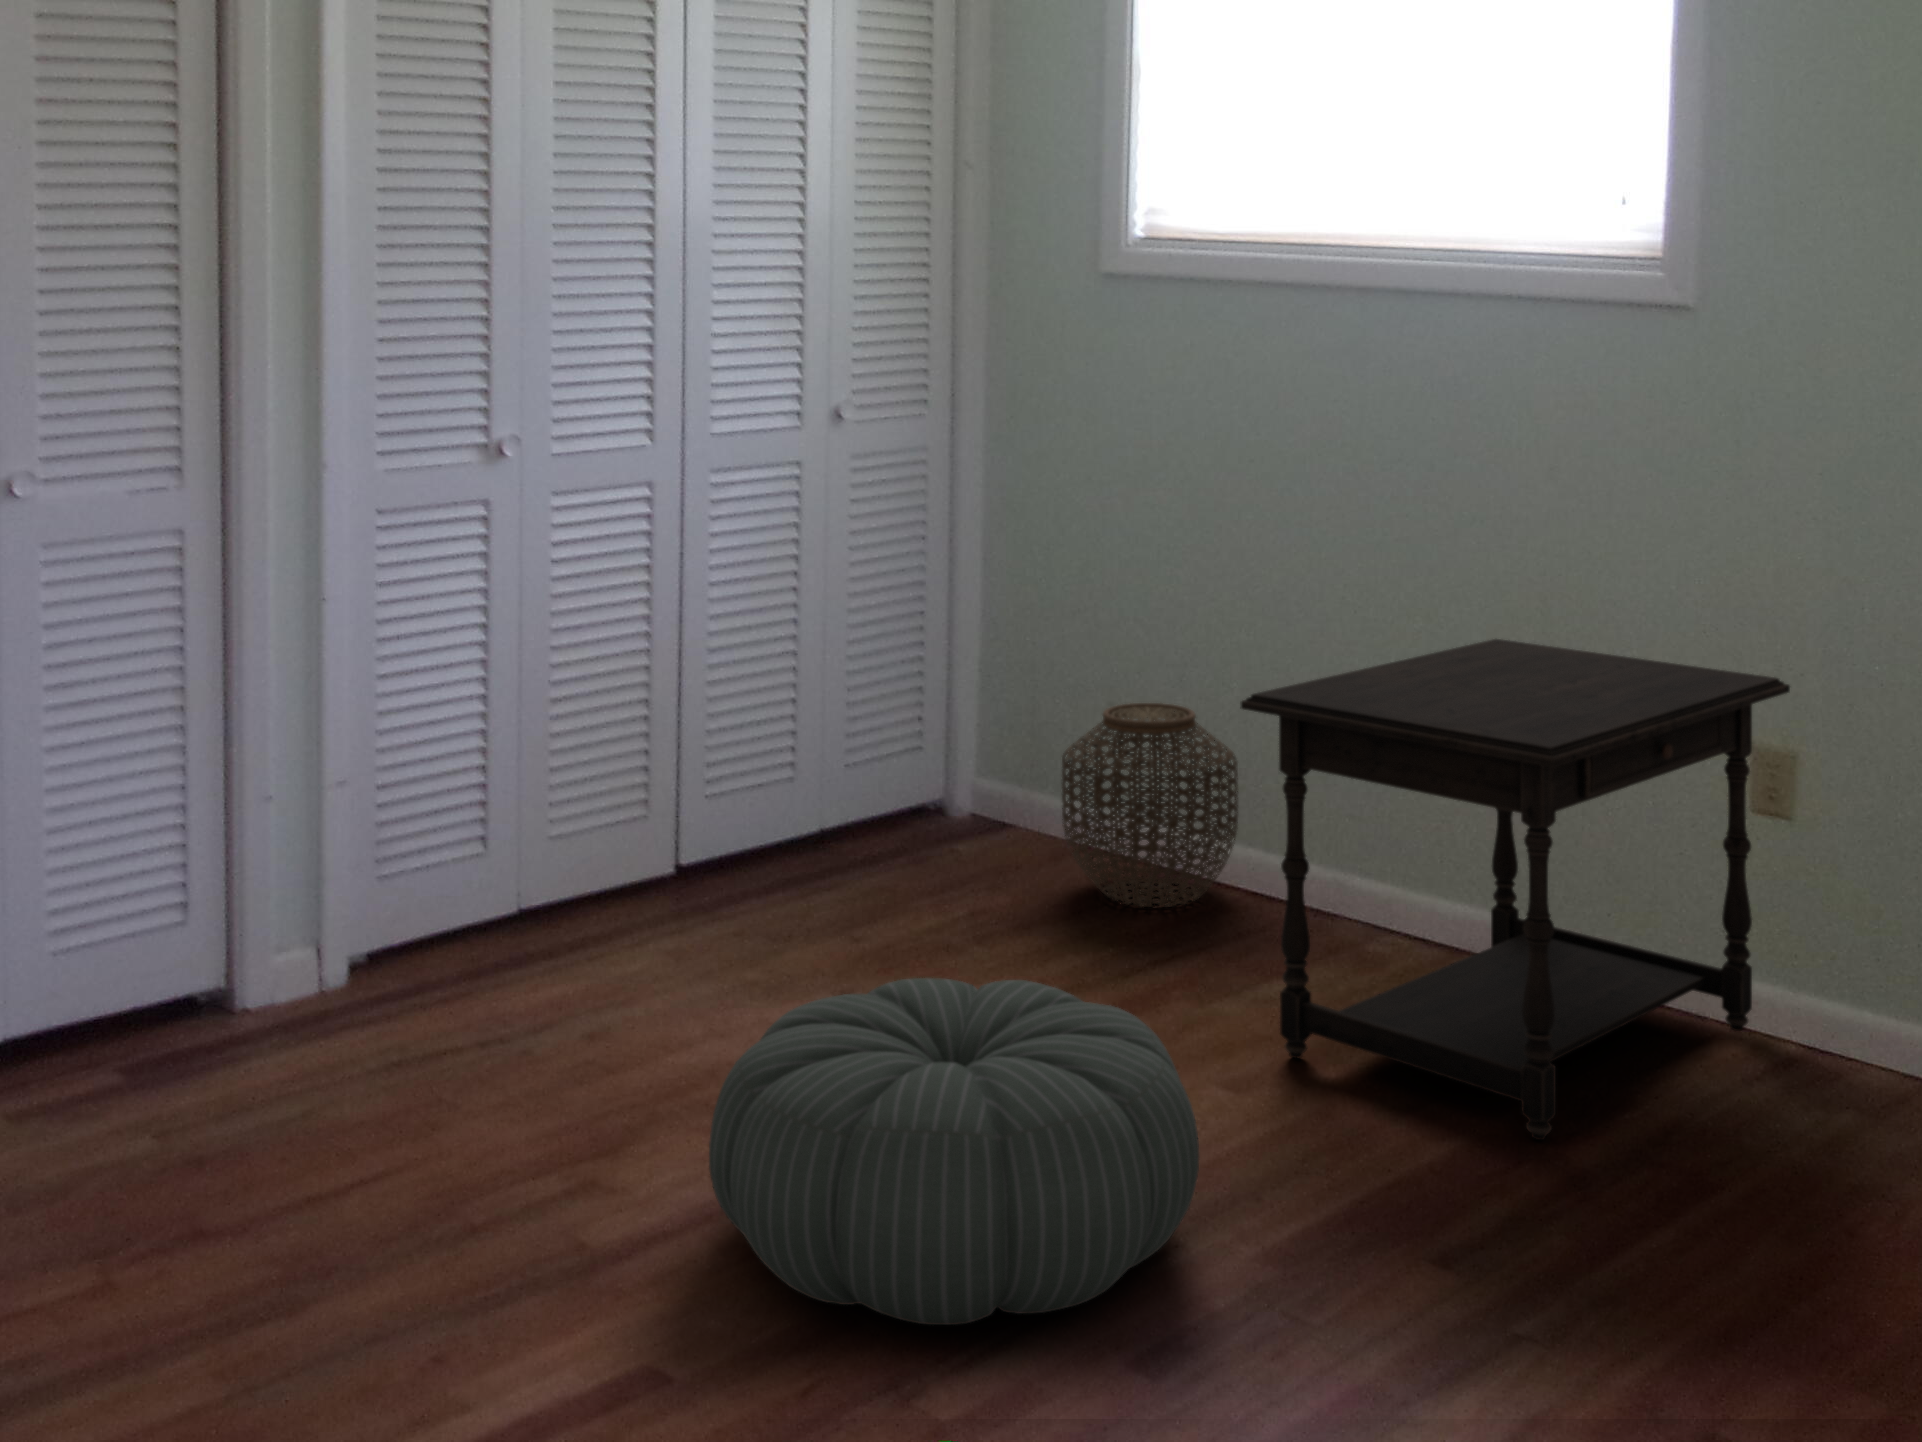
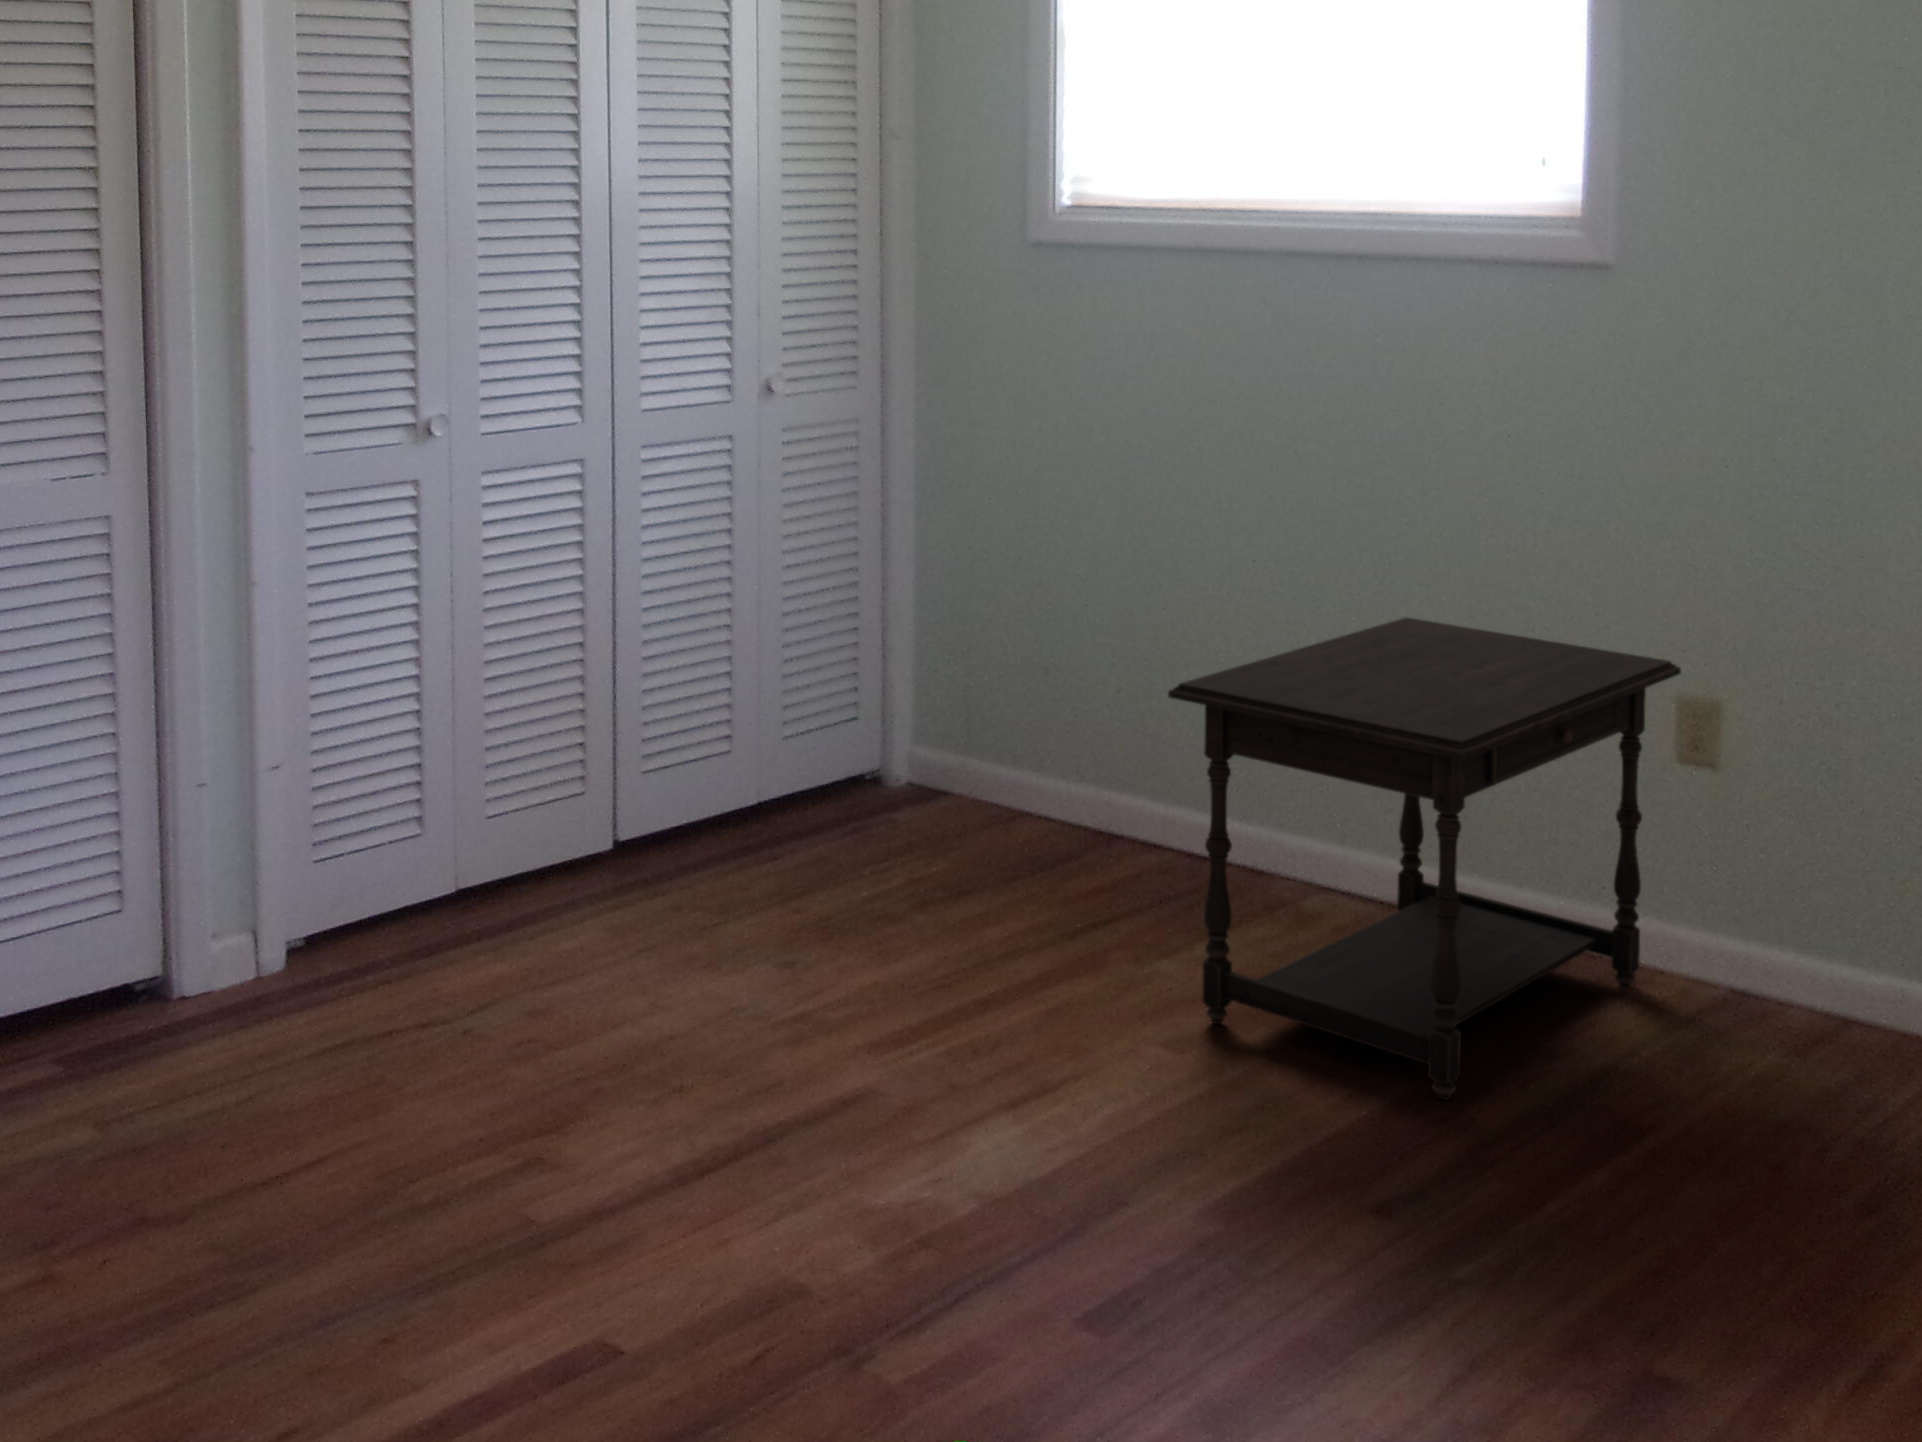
woven basket: present [1062,703,1238,907] -> none [984,673,1155,872]
pouf: present [709,978,1199,1325] -> none [678,965,1137,1292]

